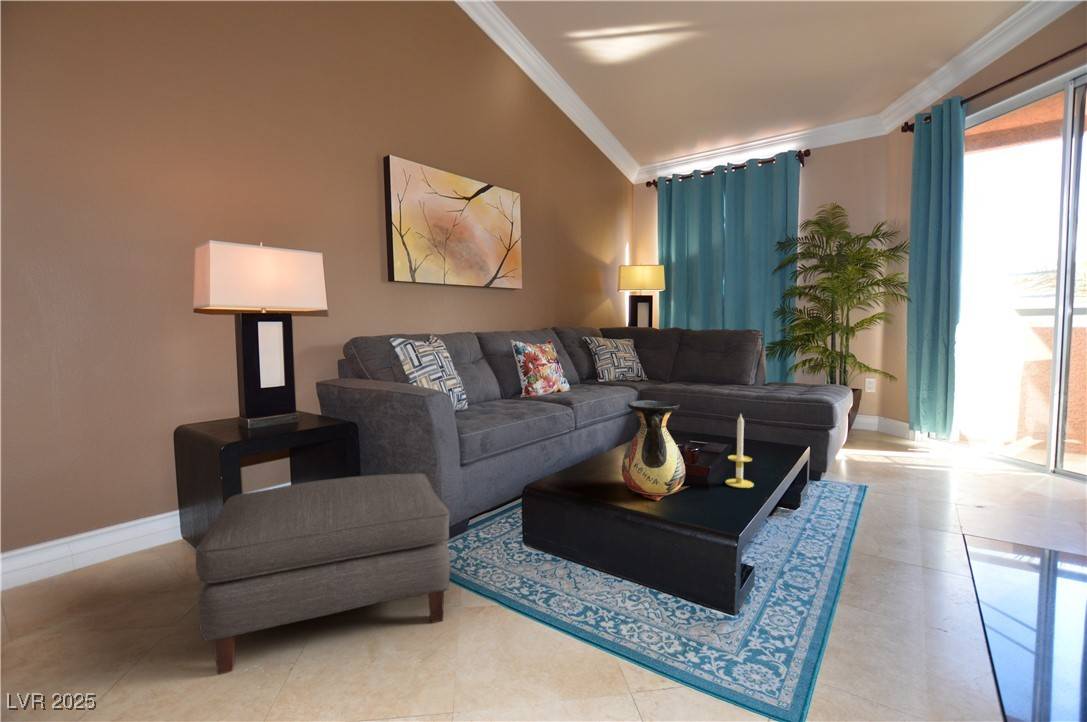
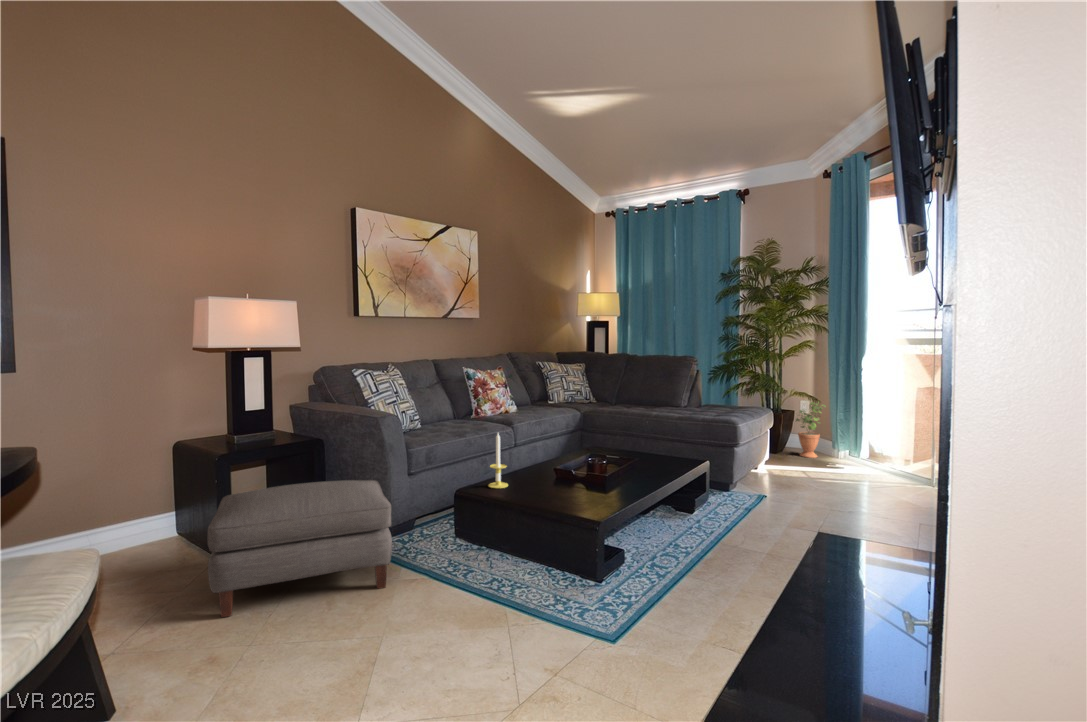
potted plant: none [867,376,905,440] -> present [796,402,825,458]
vase: present [622,400,689,500] -> none [530,423,584,500]
candle: present [726,415,754,488] -> present [488,434,508,488]

